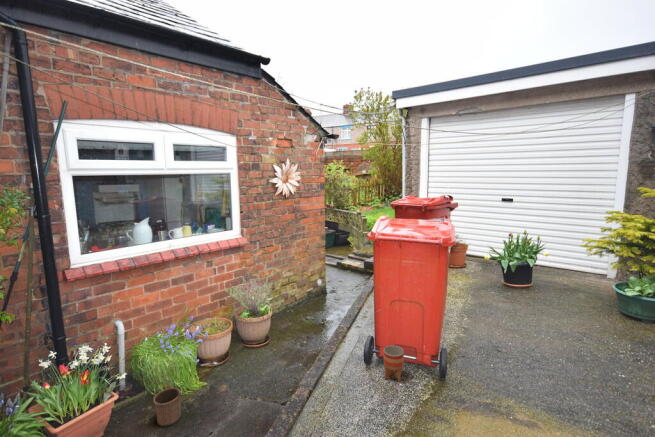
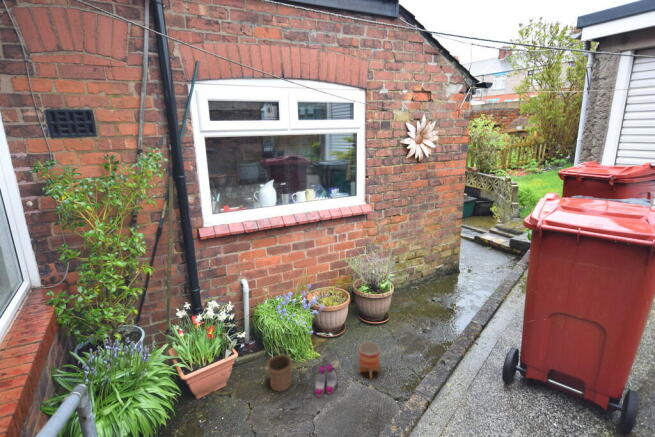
planter: present [384,345,404,382] -> present [359,342,380,380]
boots: none [206,384,229,419] -> present [314,364,338,398]

